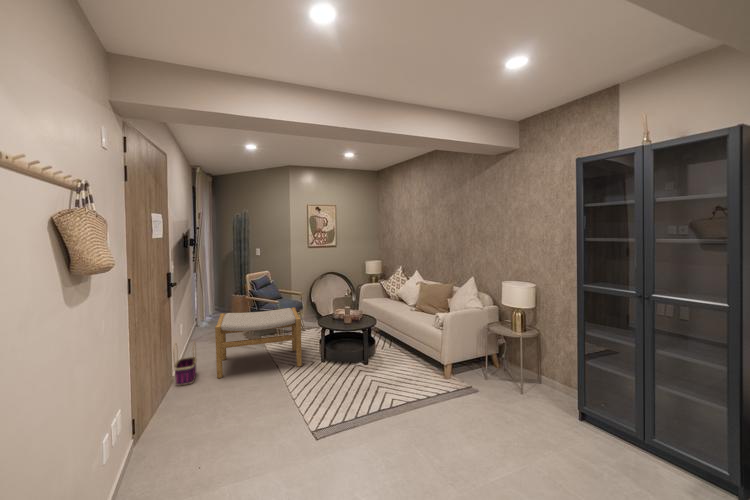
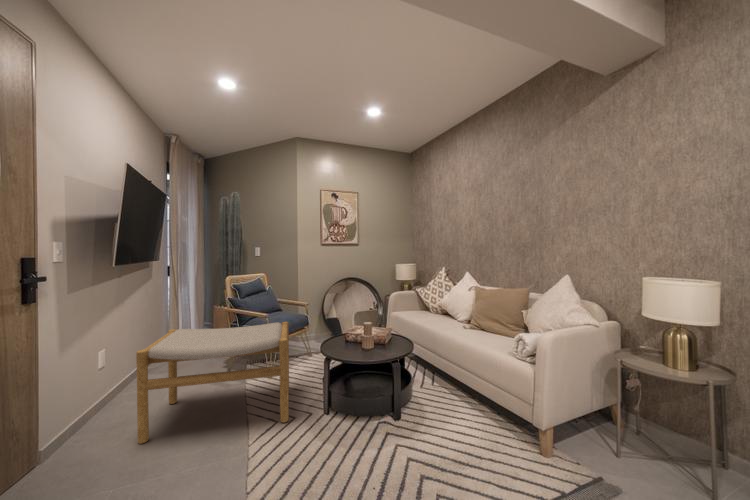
basket: present [173,342,197,386] -> none [56,376,112,459]

